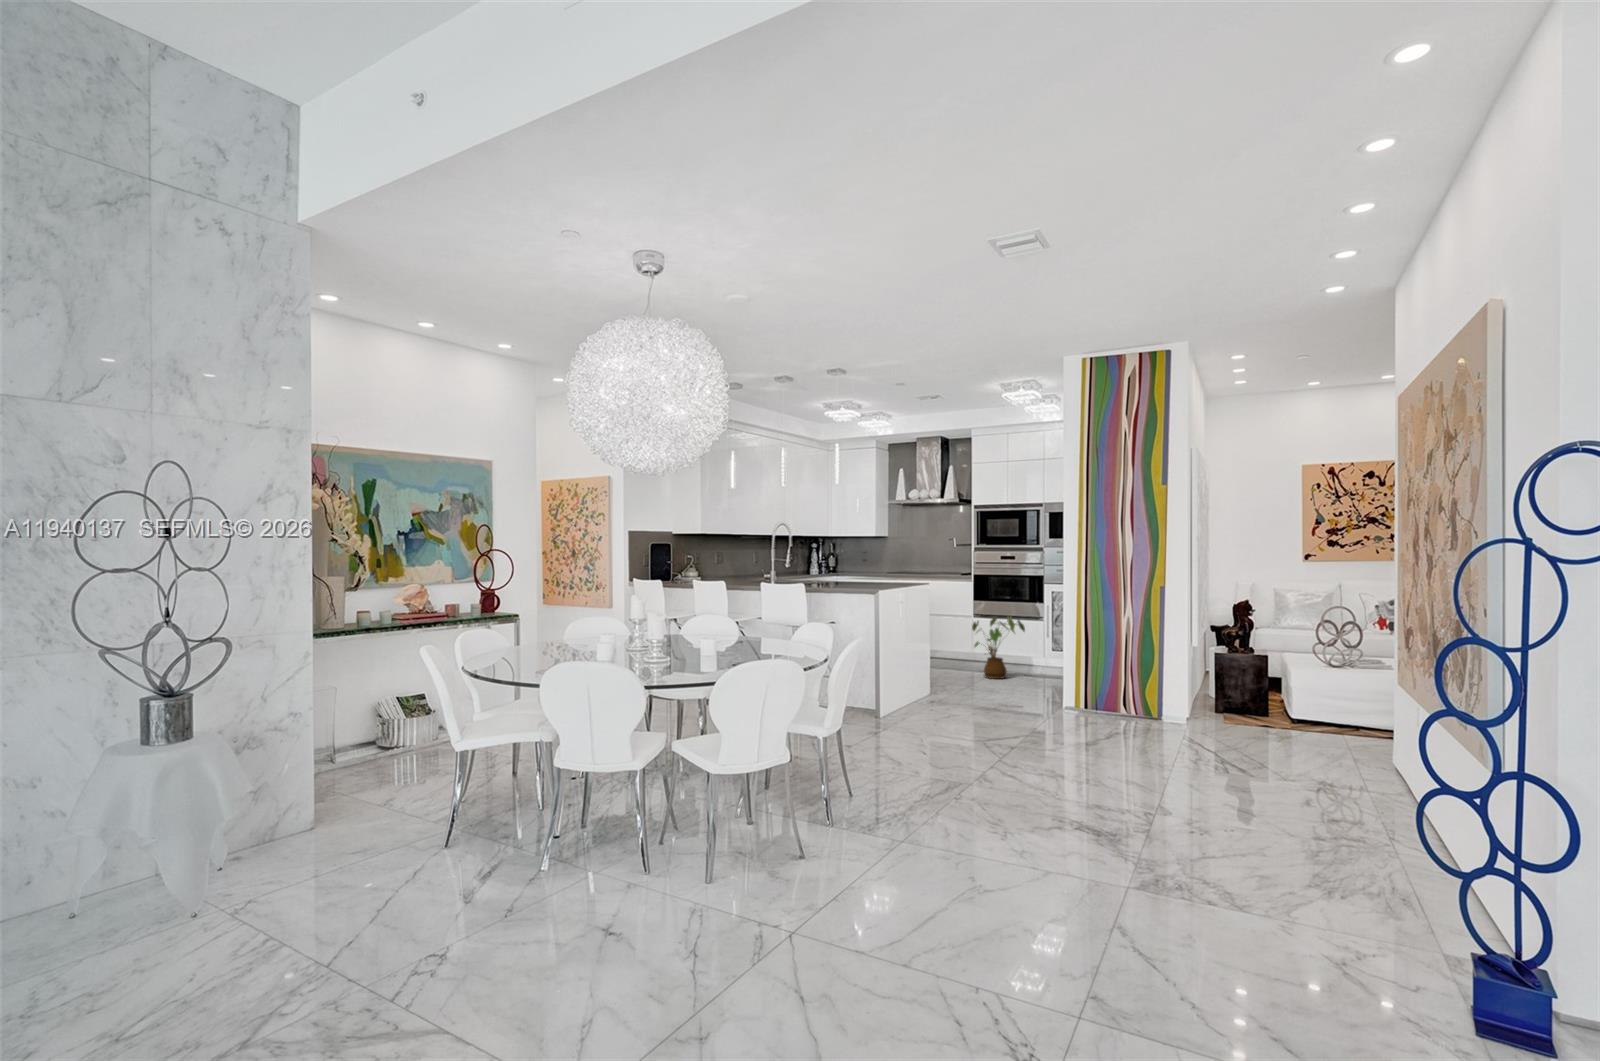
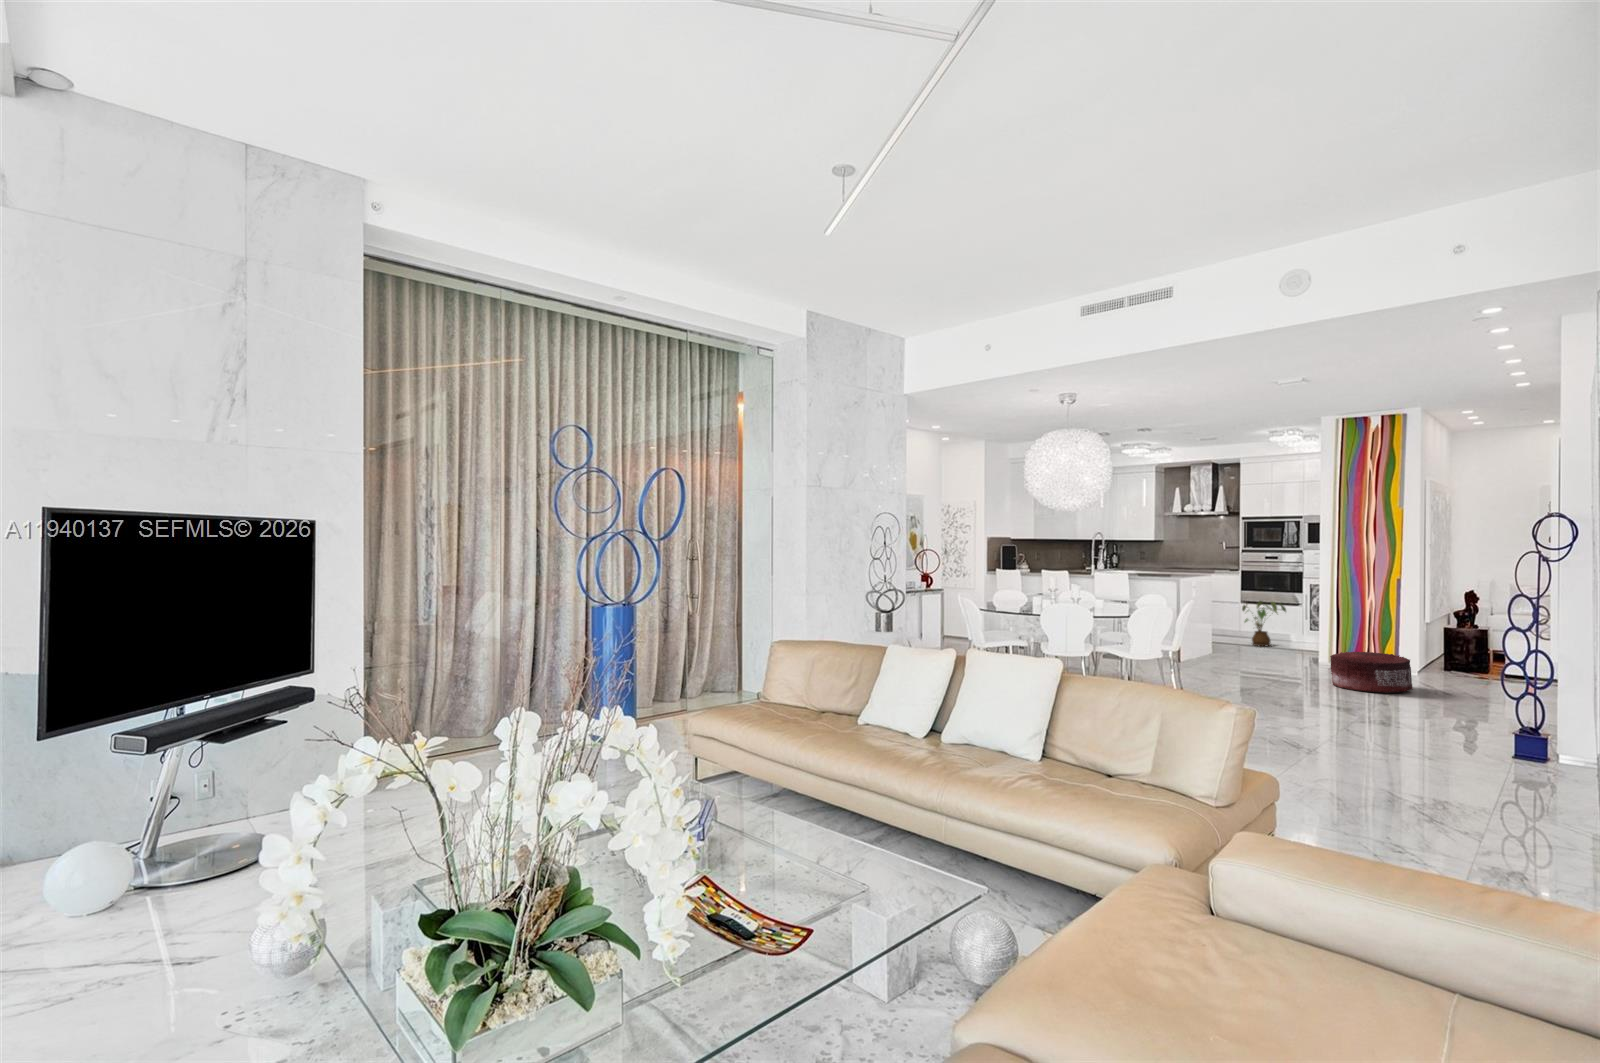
pouf: none [1075,701,1190,773] -> present [1330,652,1413,693]

